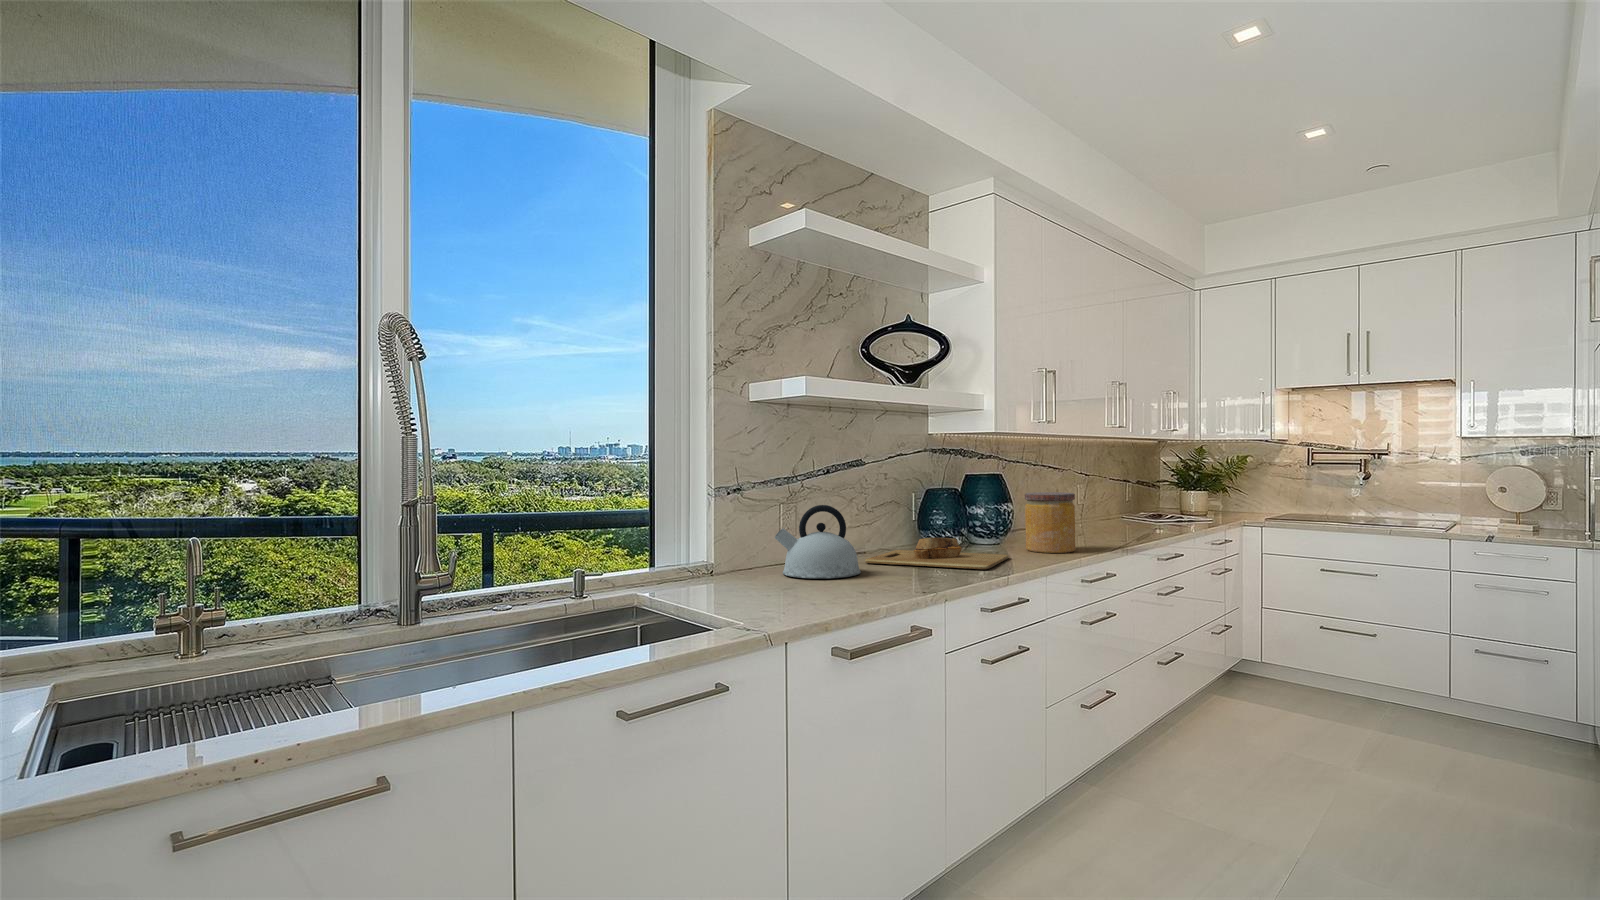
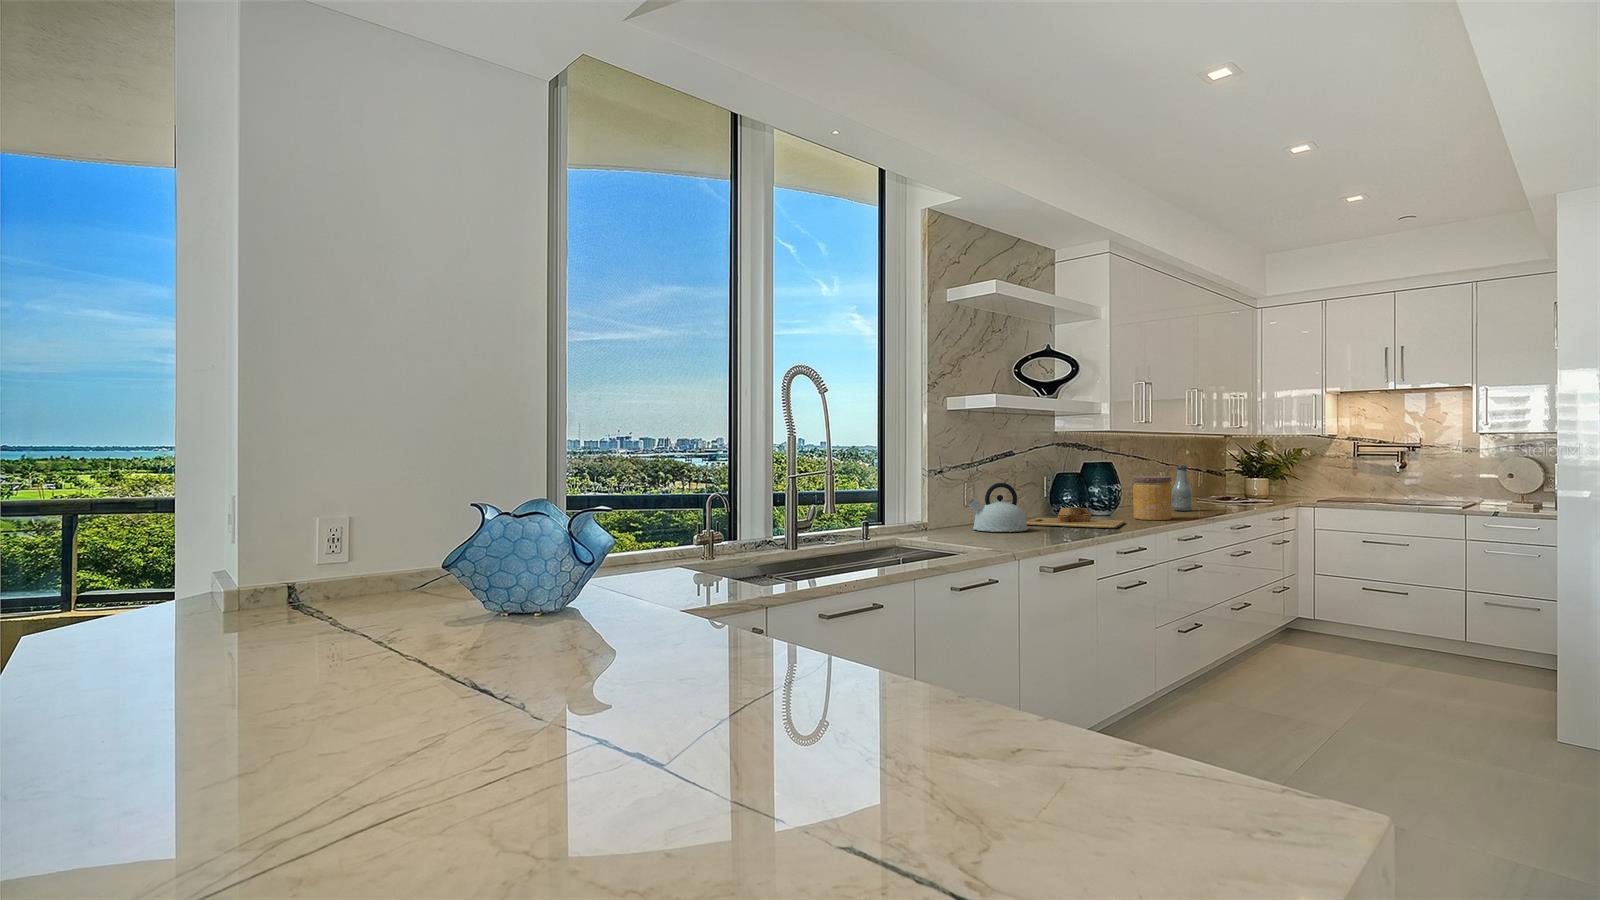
bottle: none [1084,477,1109,536] -> present [1172,466,1192,511]

